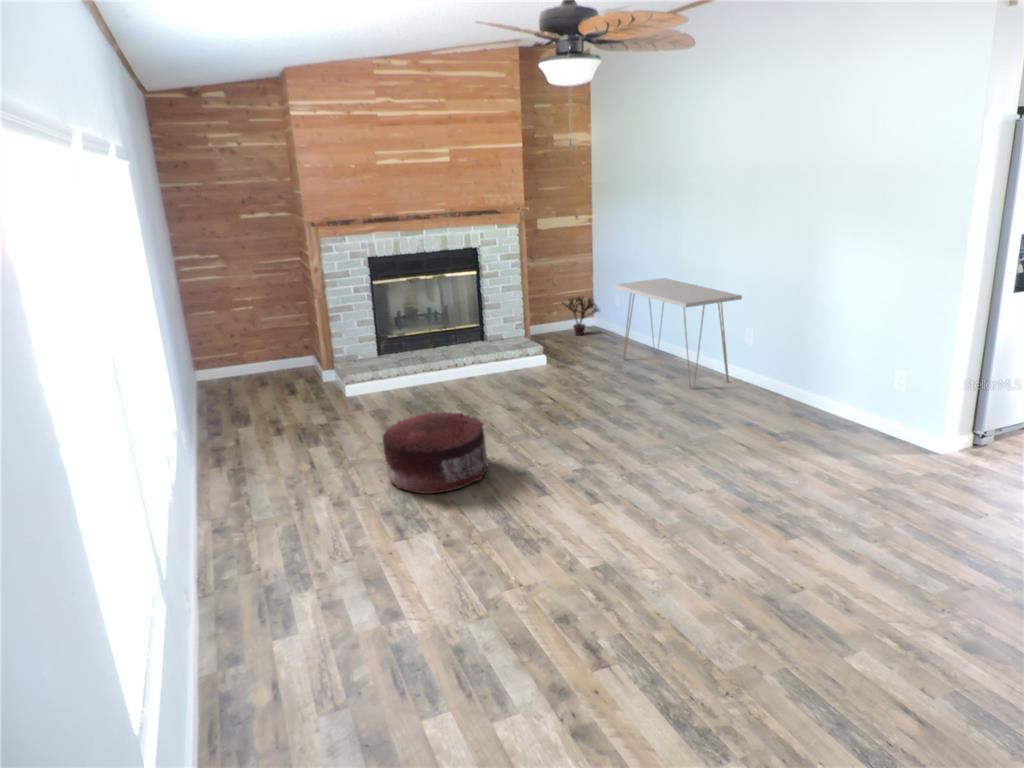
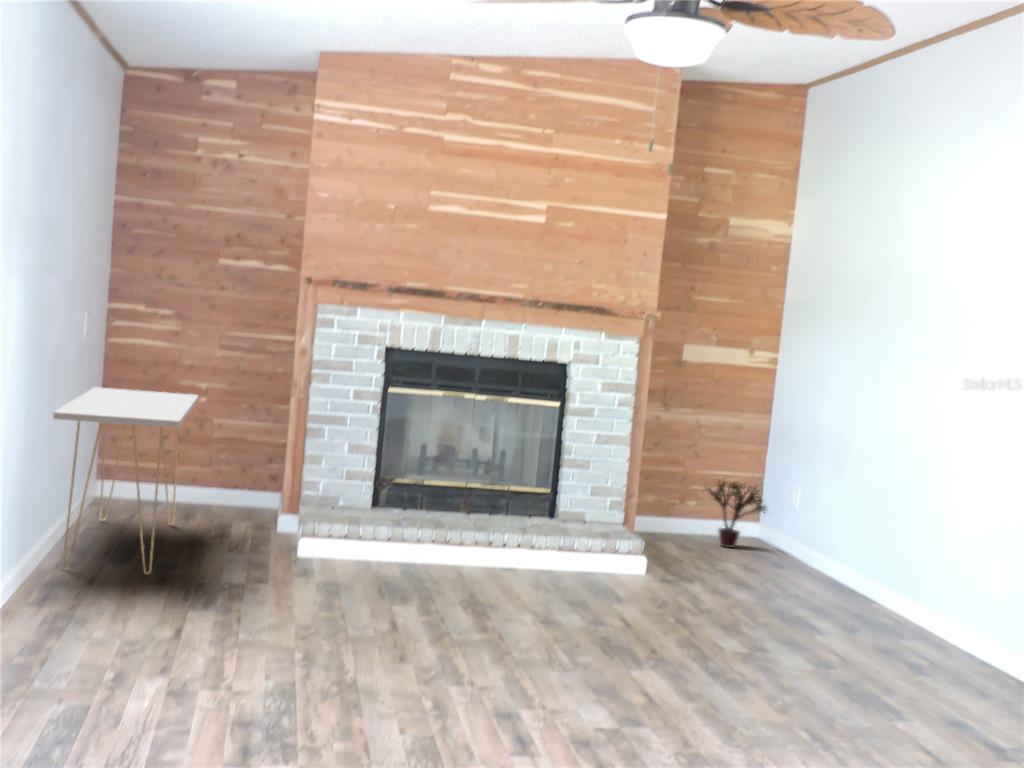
console table: present [614,278,742,389] -> present [53,387,198,575]
pouf: present [383,411,488,494] -> none [279,580,458,714]

